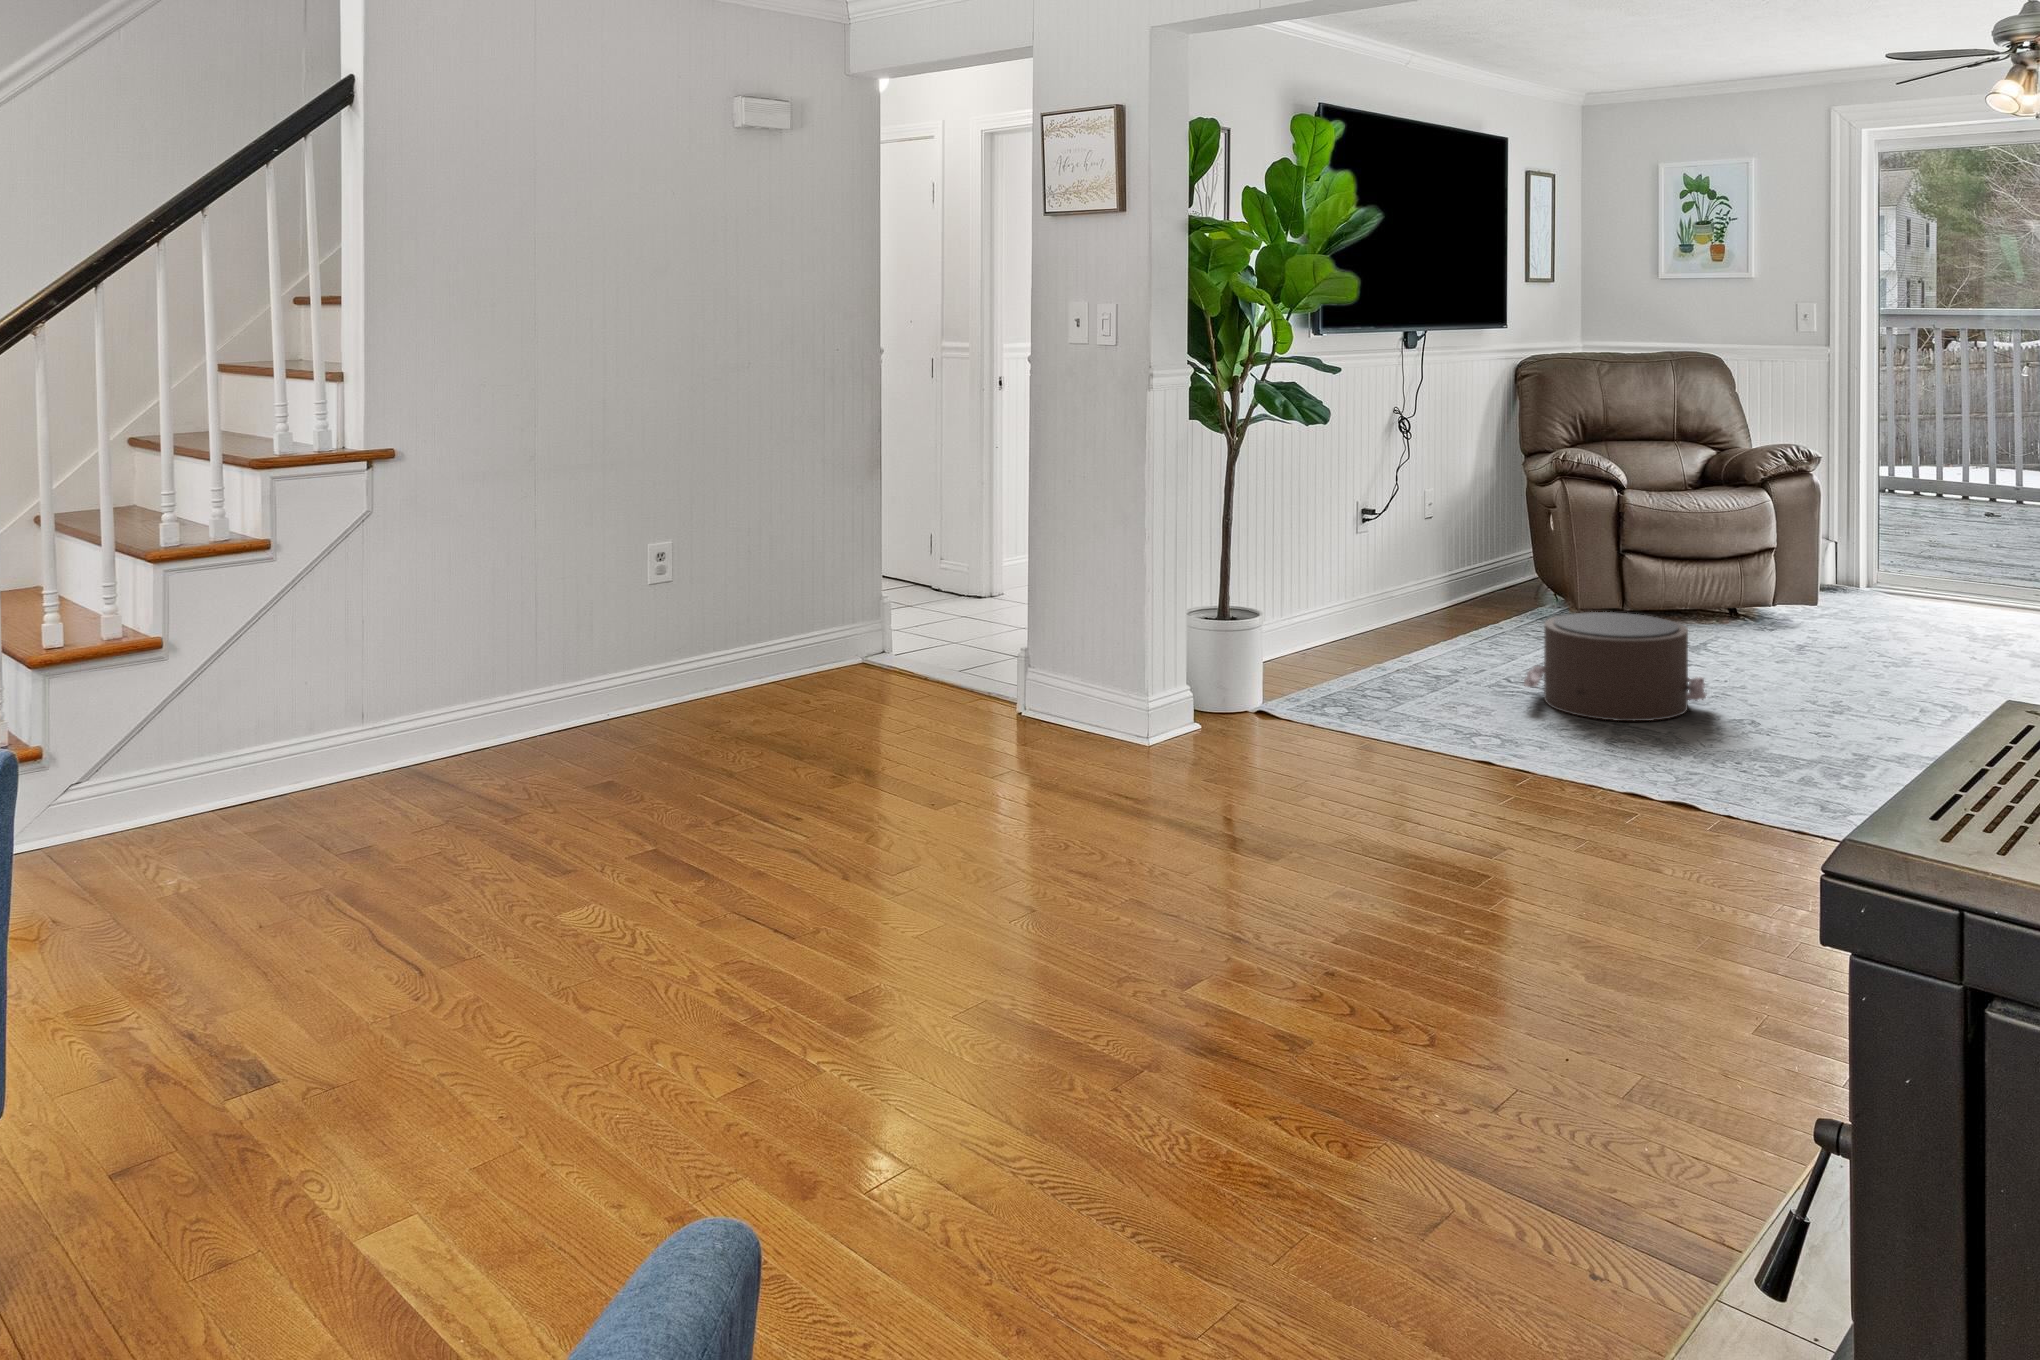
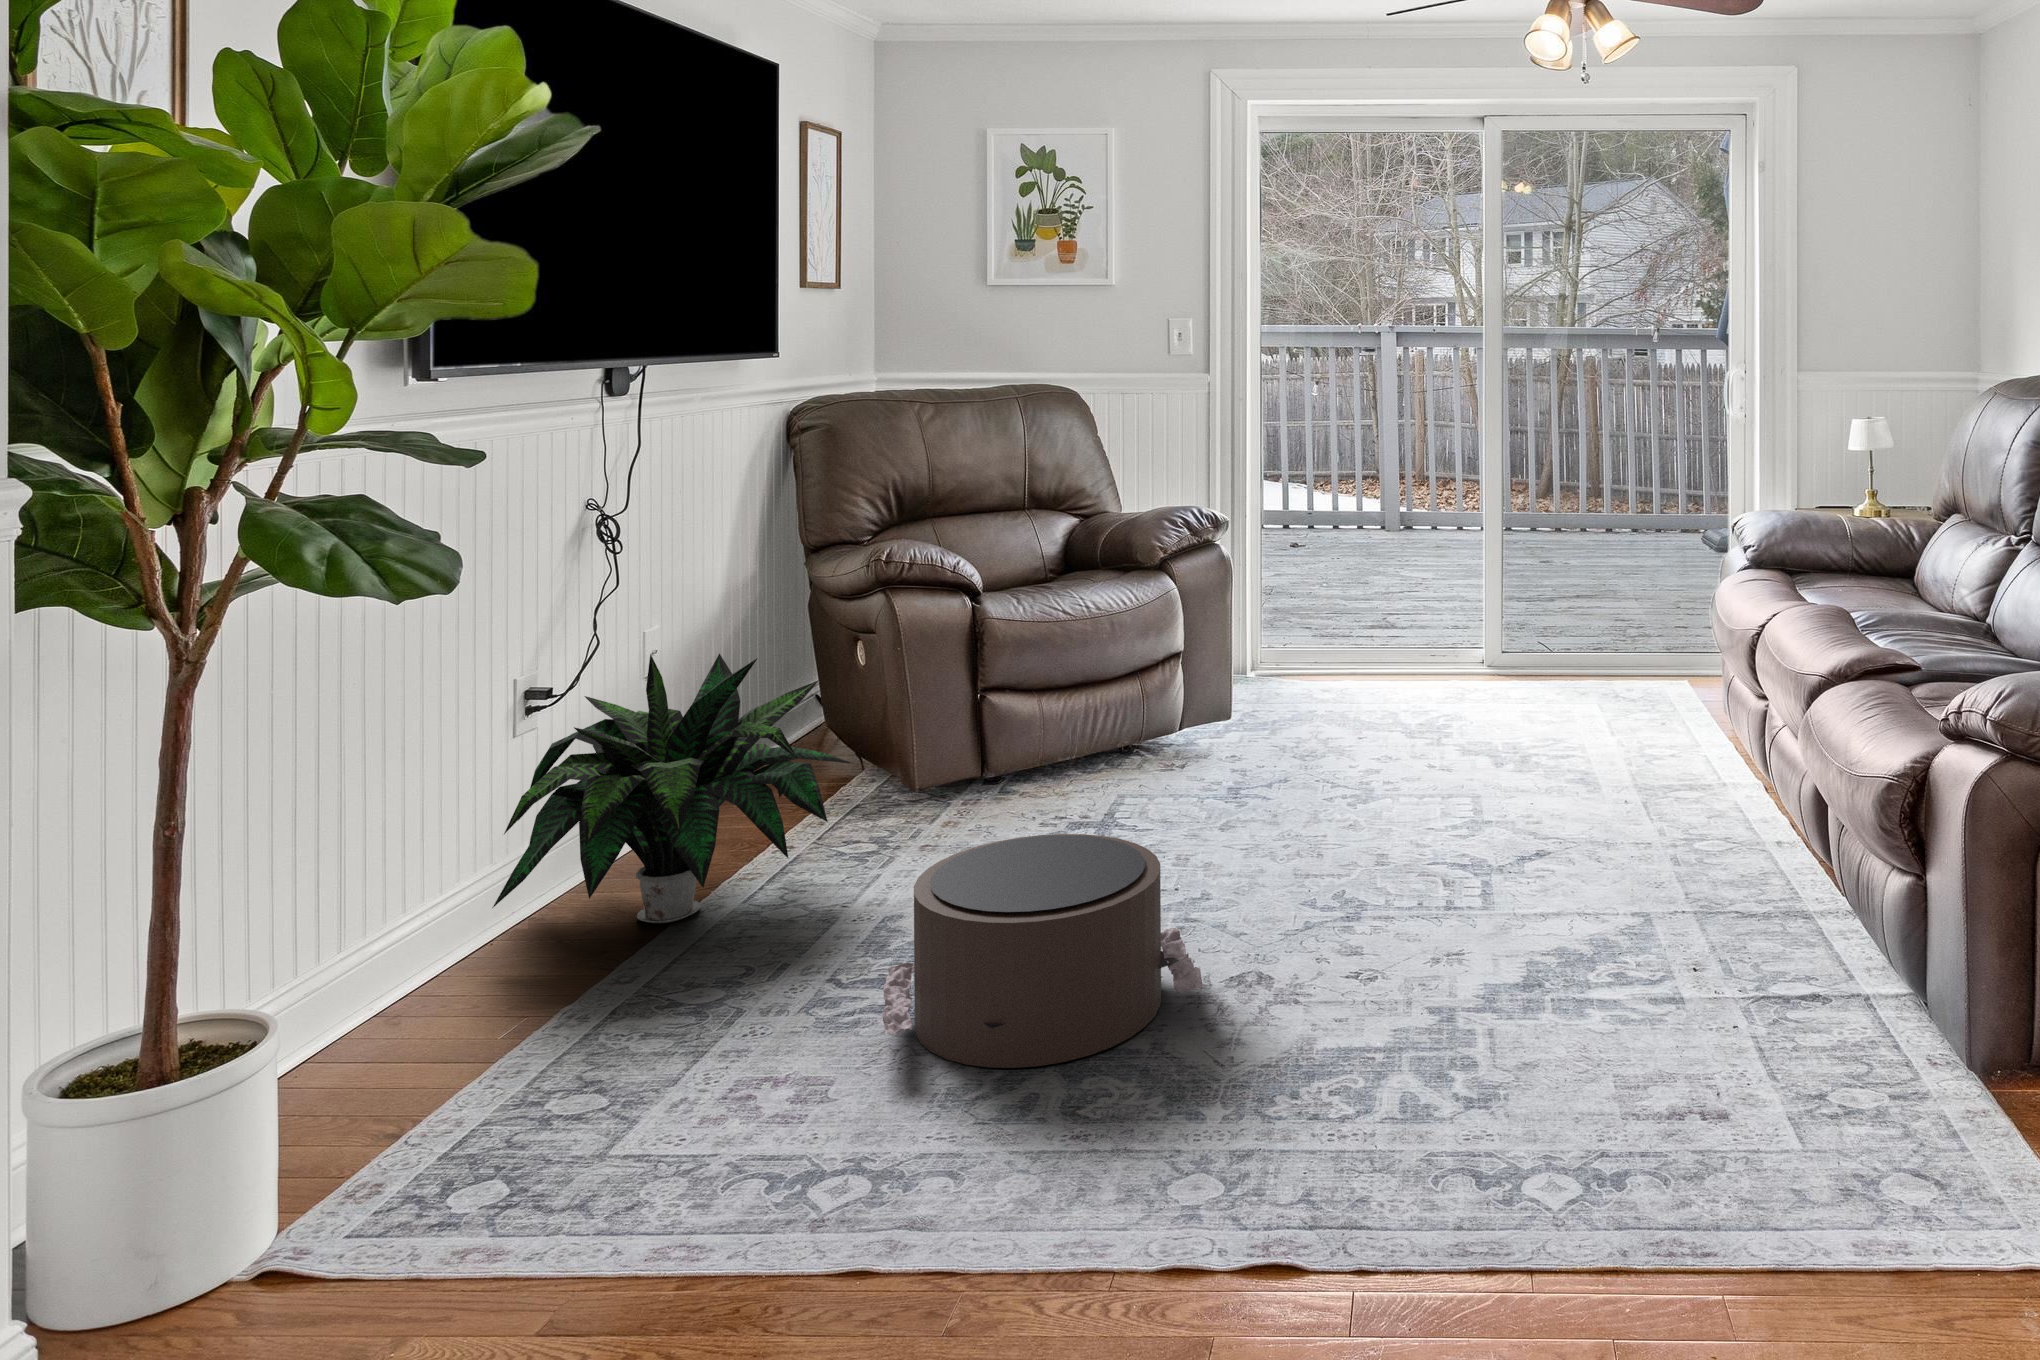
potted plant: none [1344,494,1533,644] -> present [493,654,854,923]

